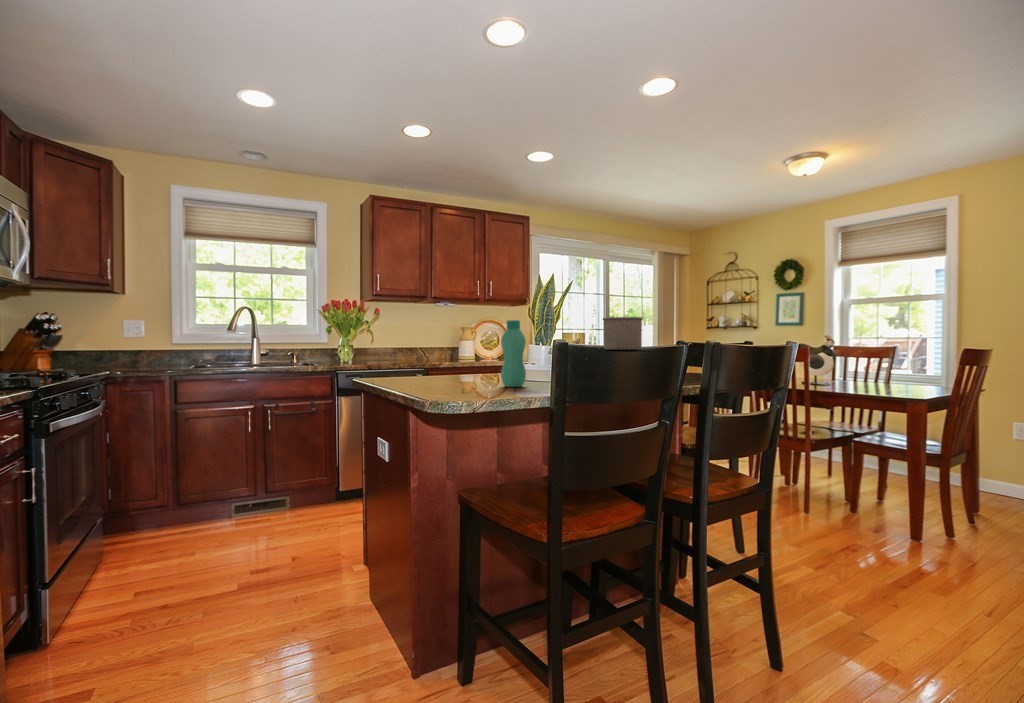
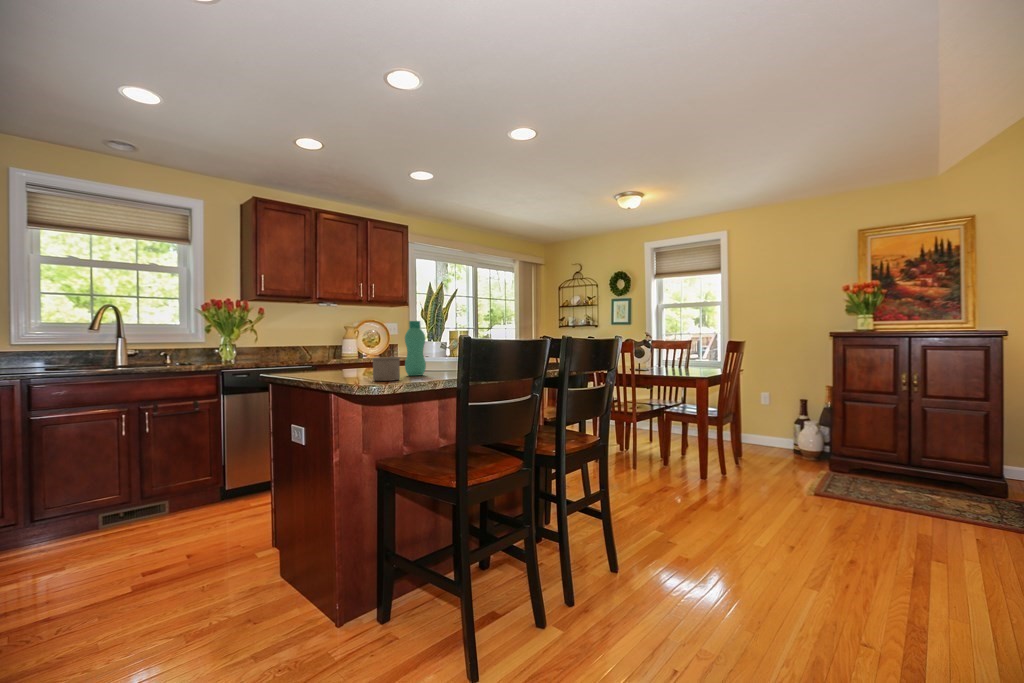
mug: present [603,317,643,350] -> present [372,356,400,381]

